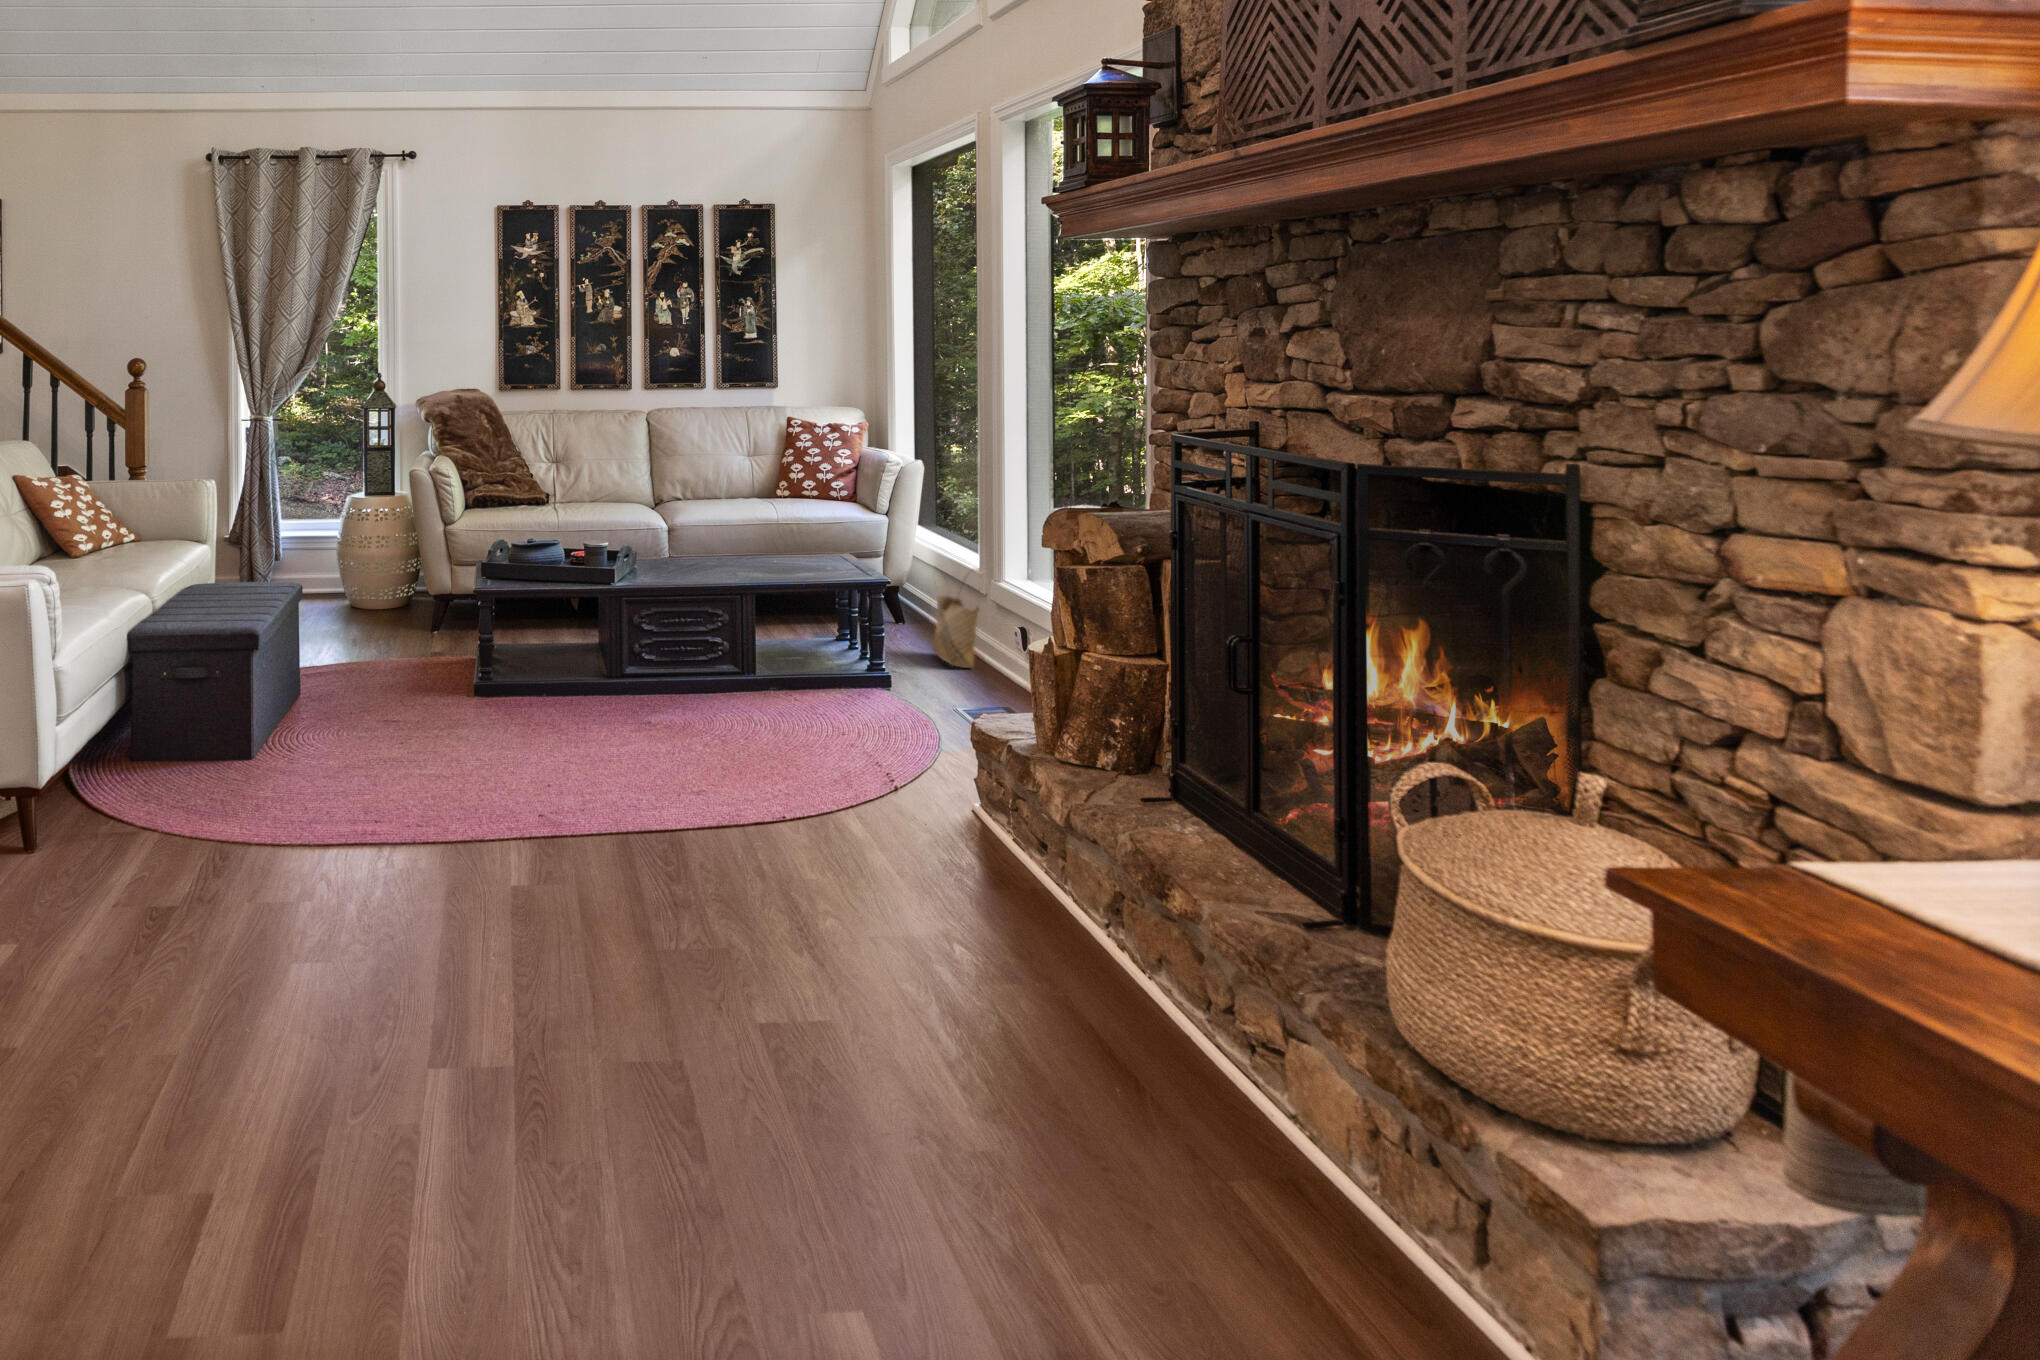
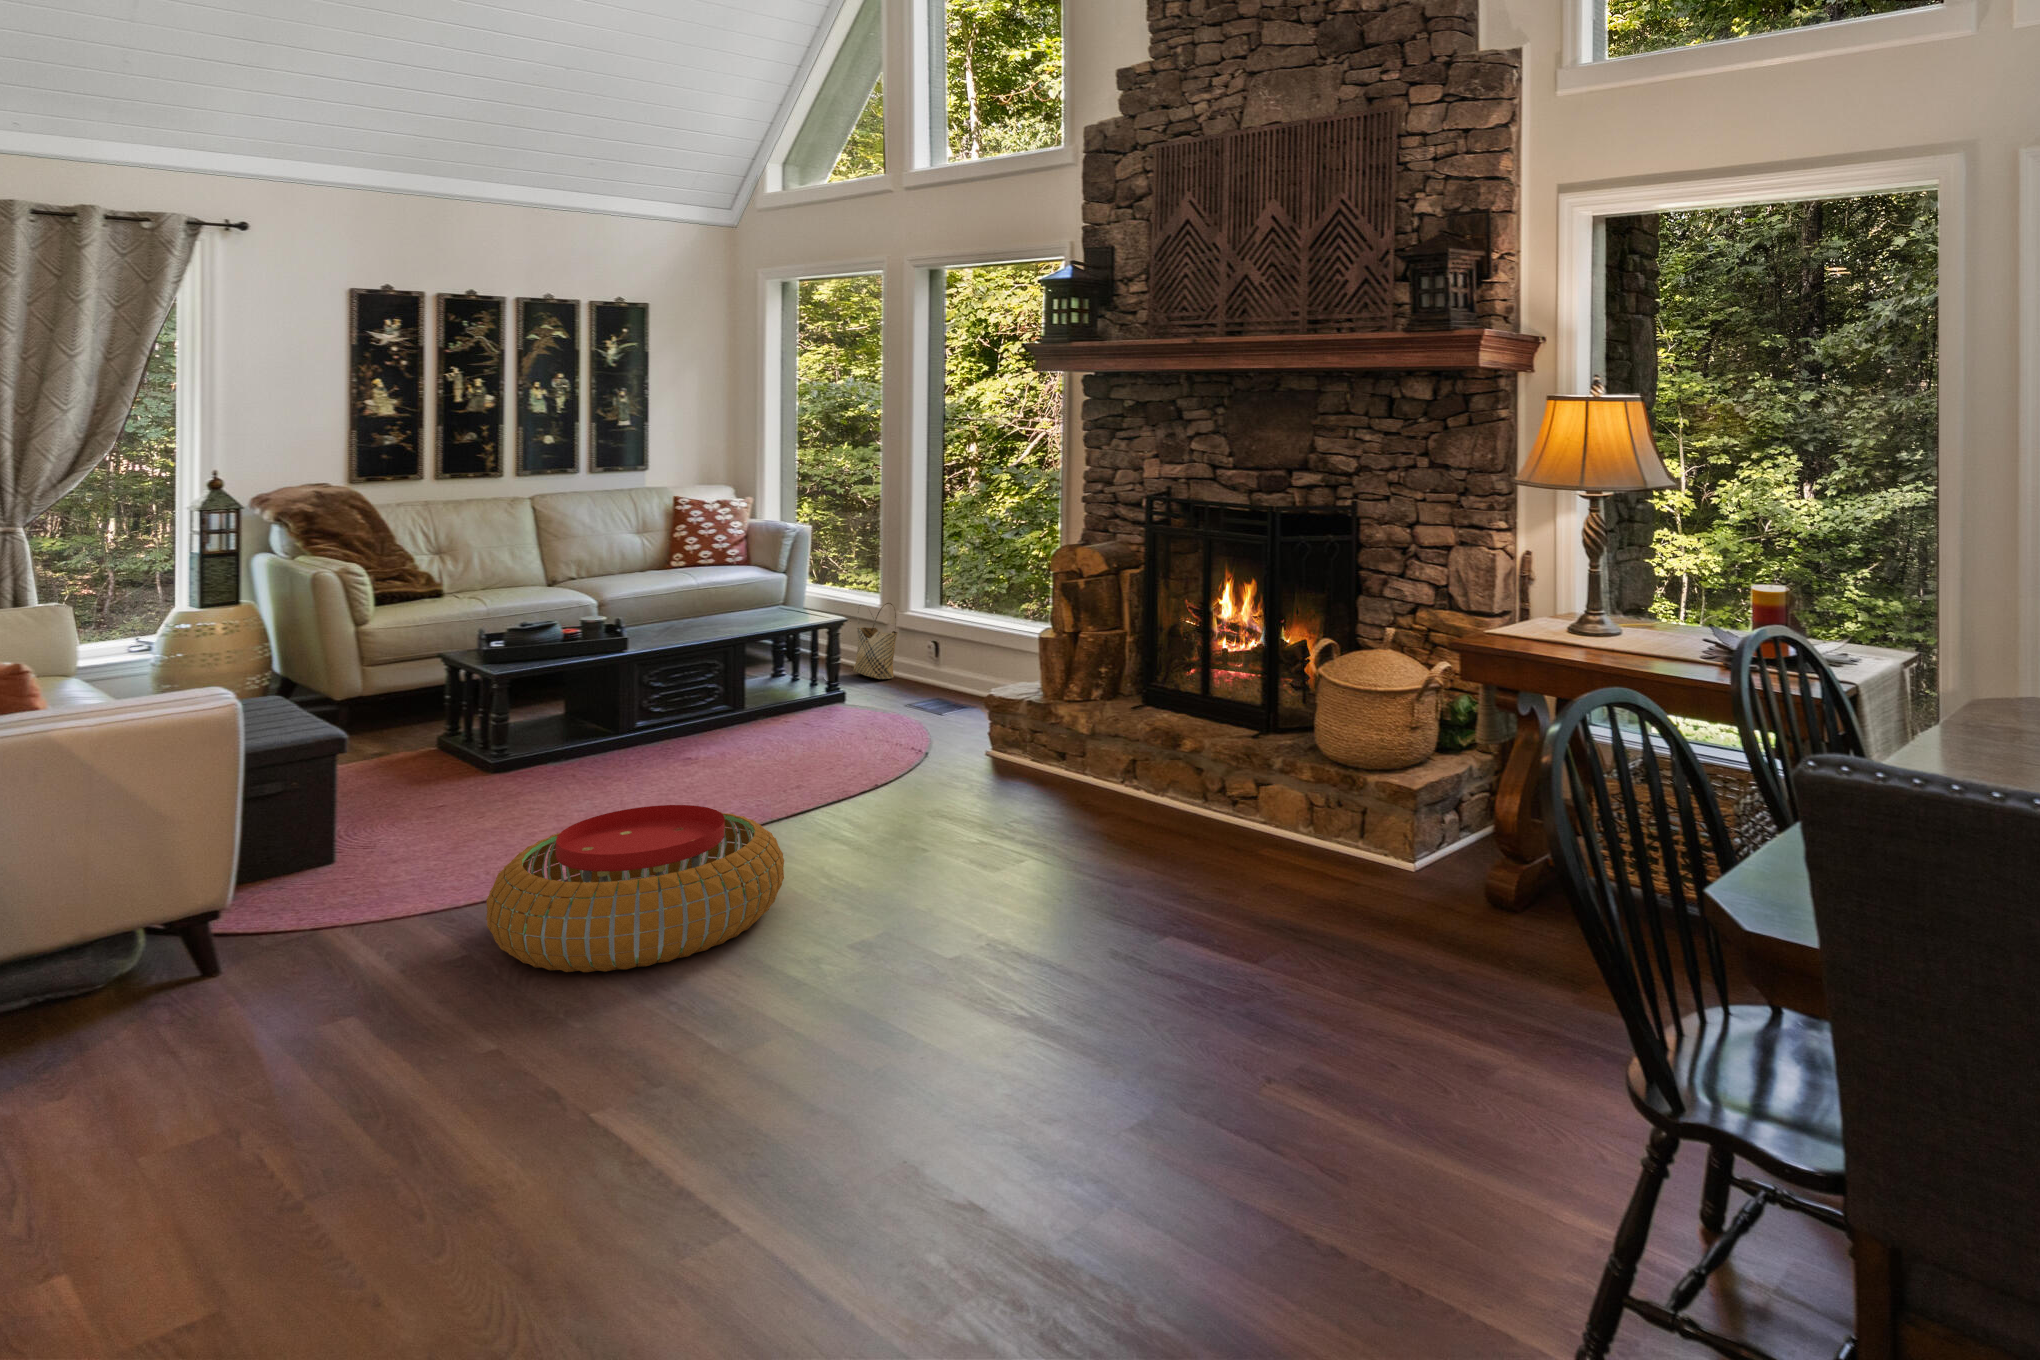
pouf: none [178,774,518,989] -> present [486,805,784,972]

